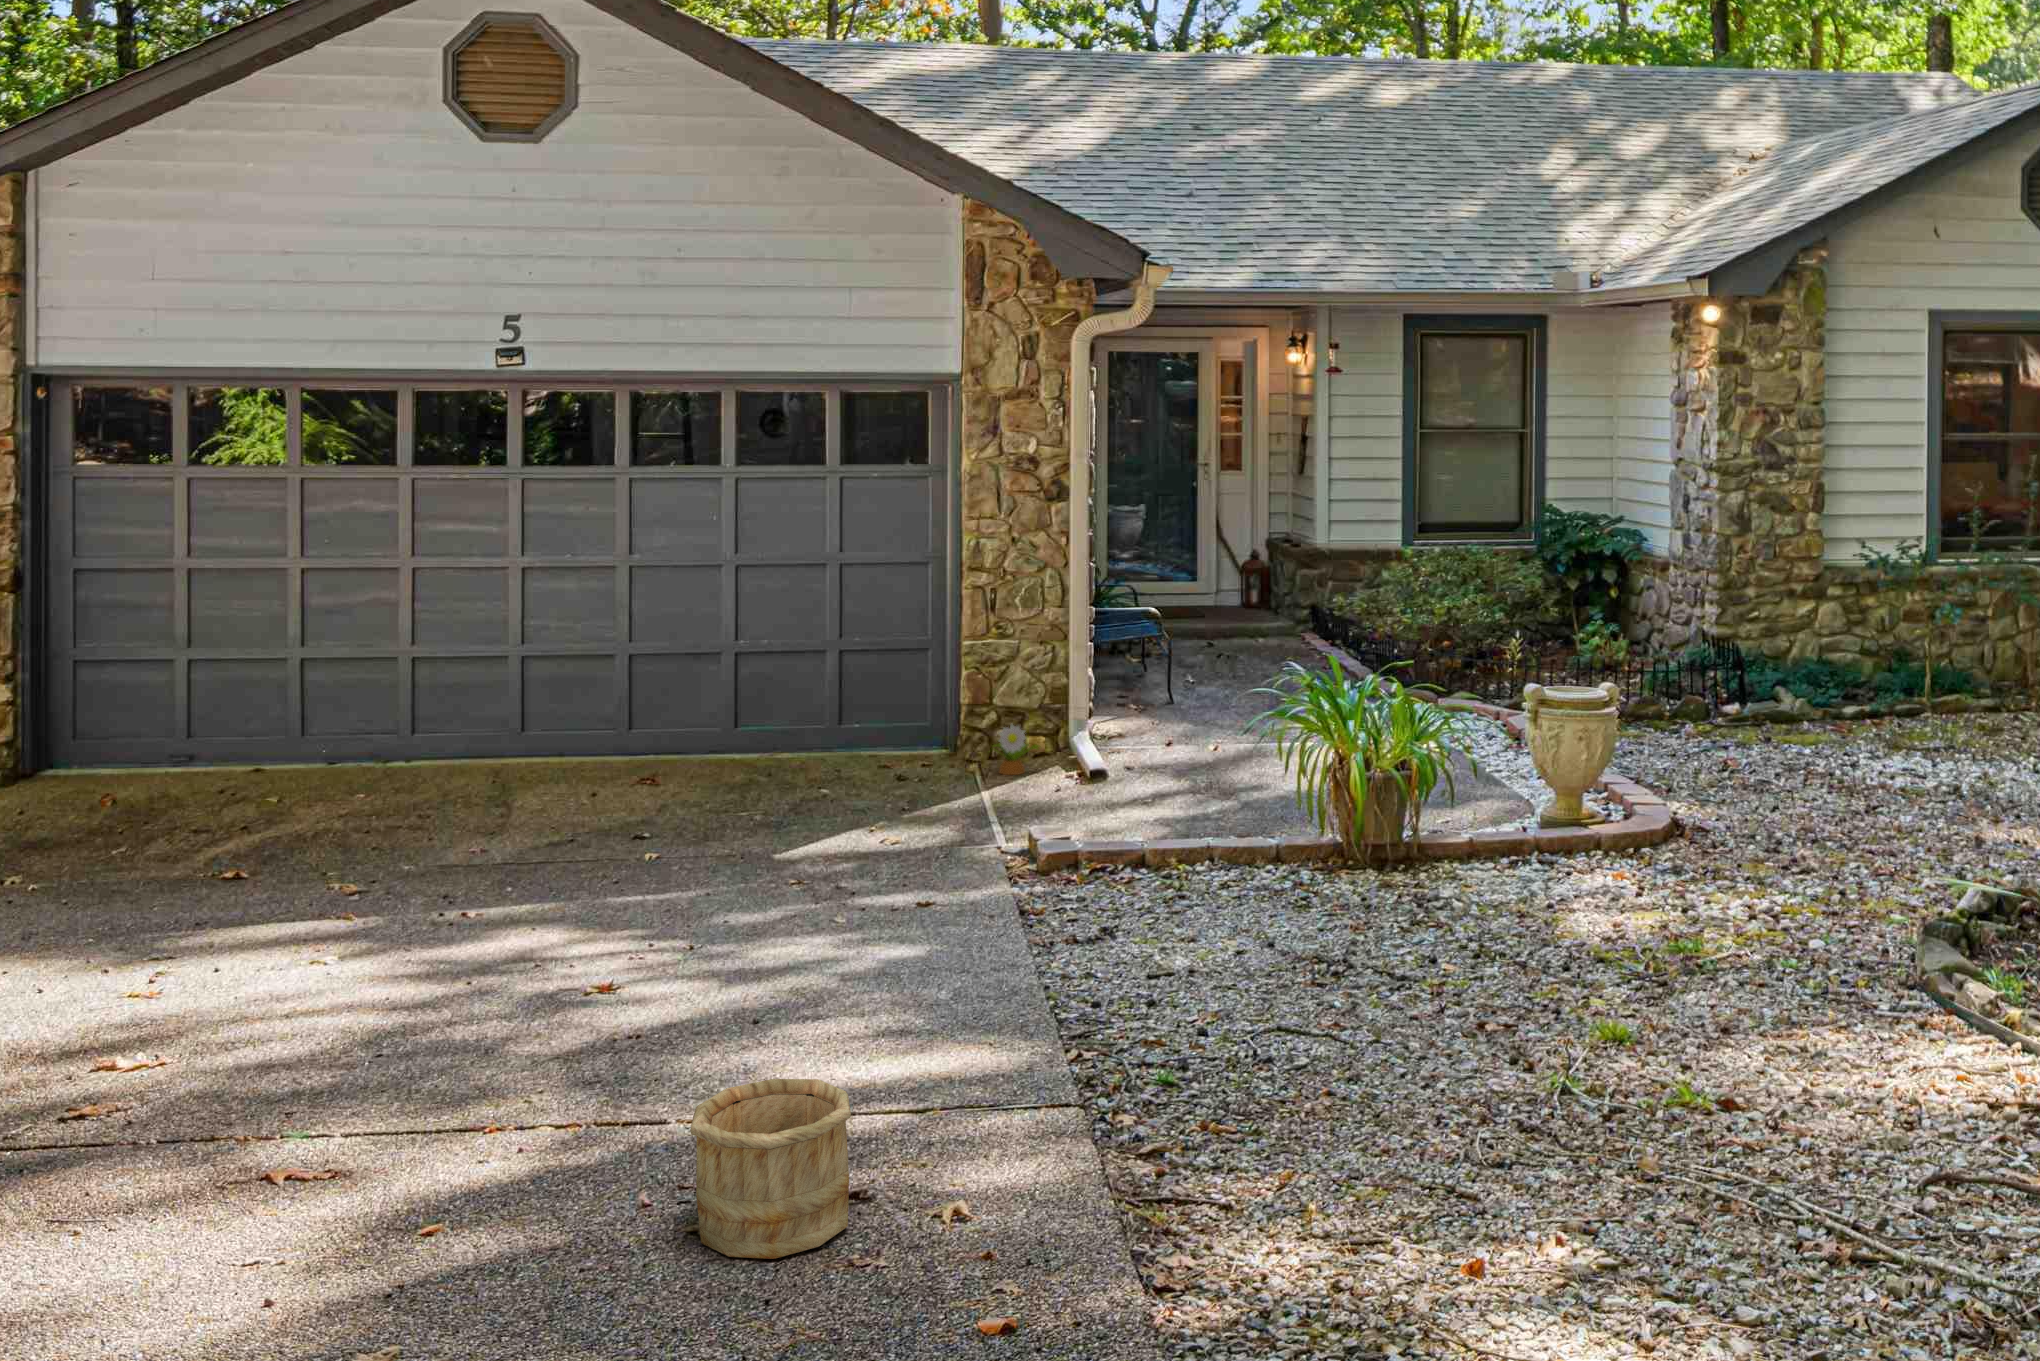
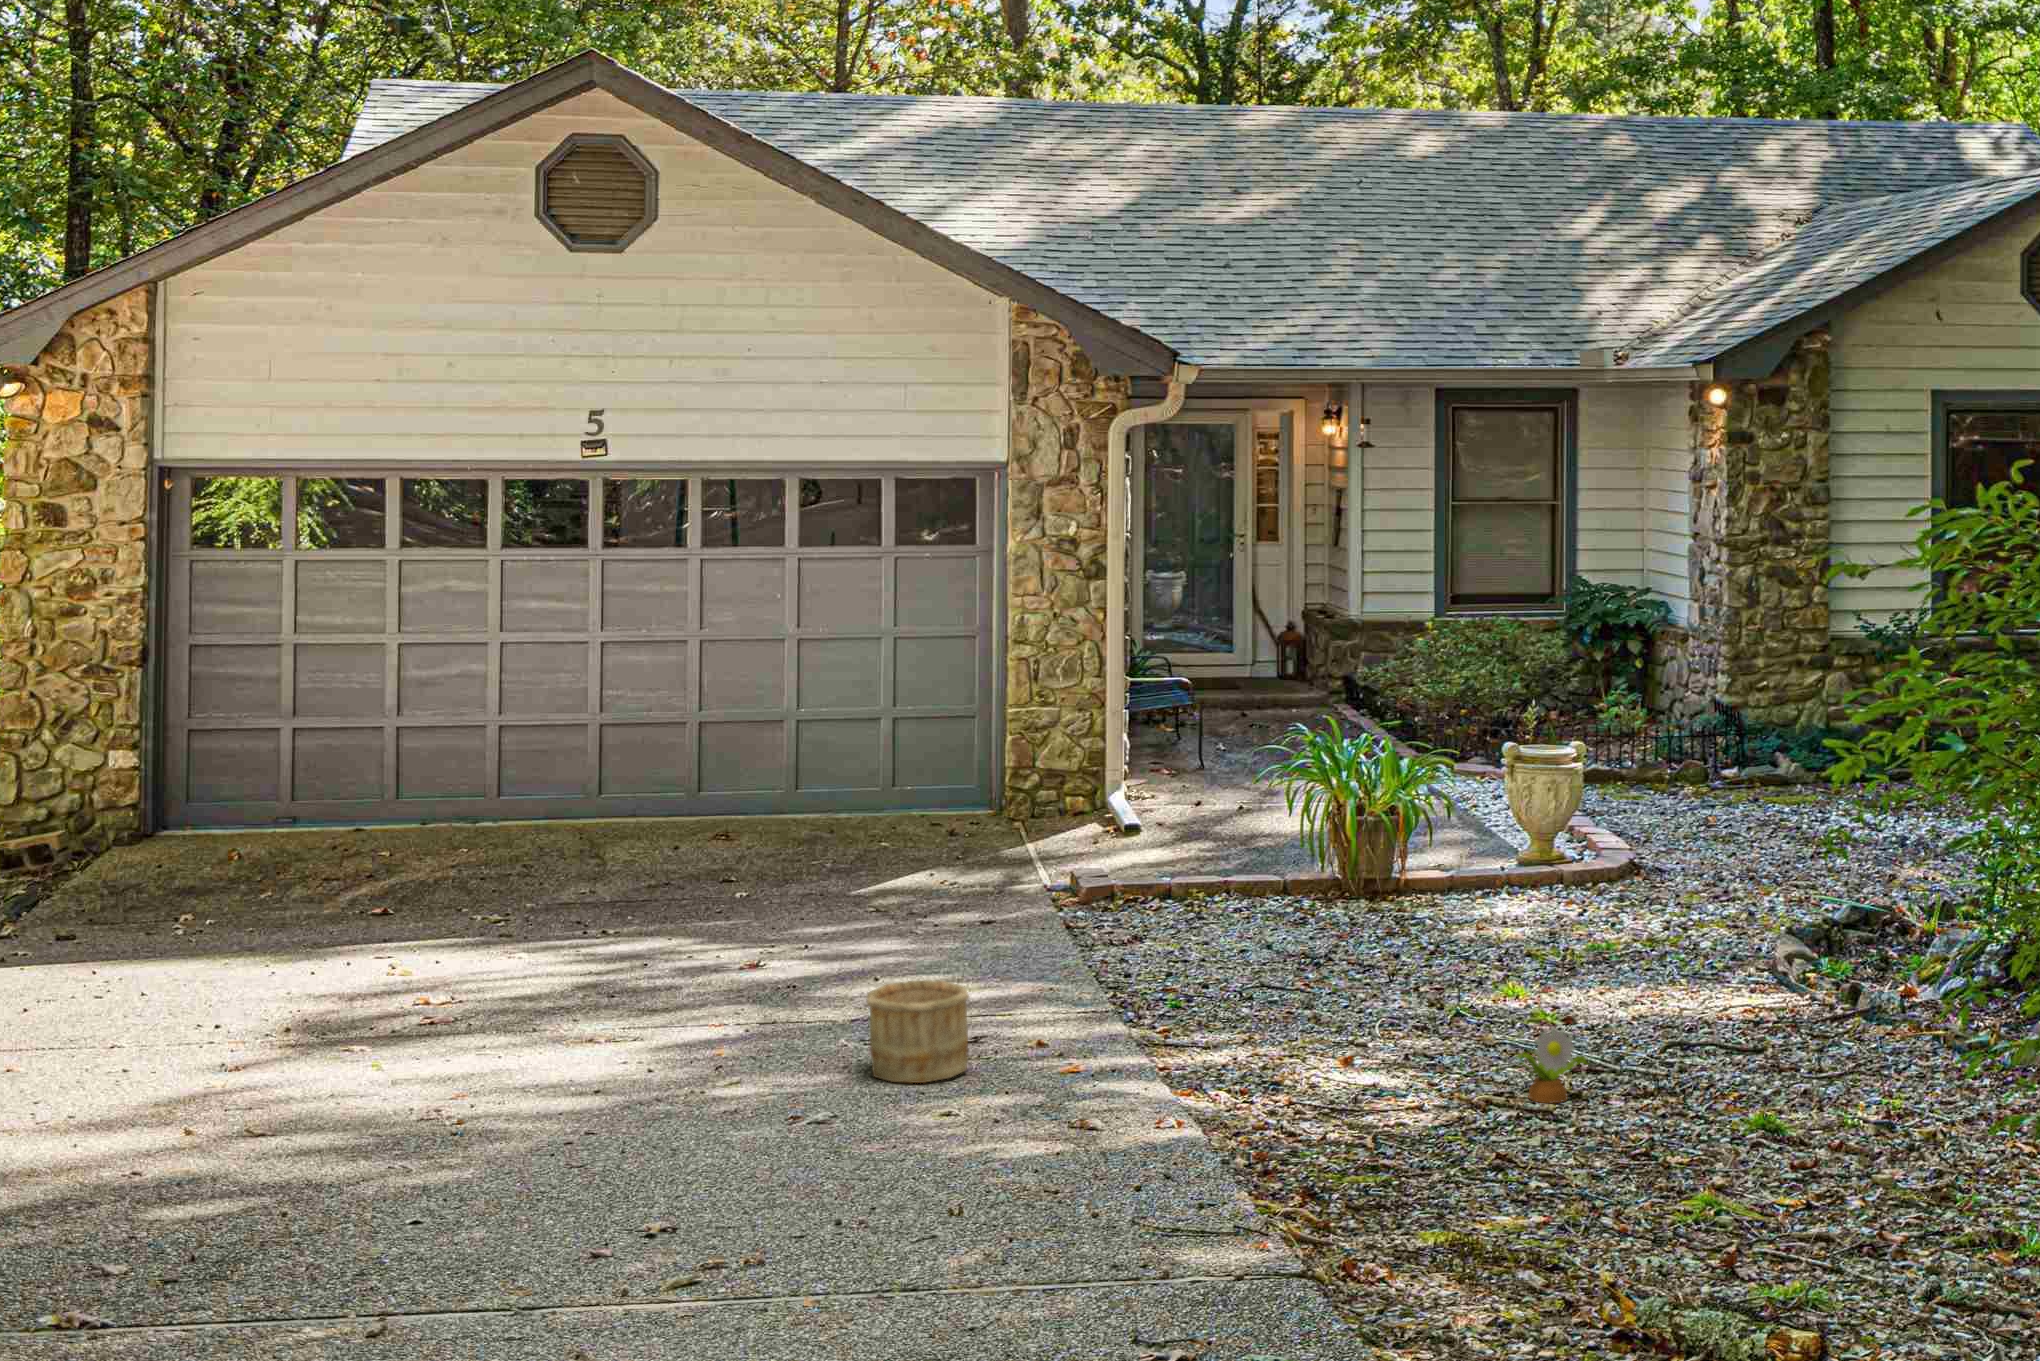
decorative plant: present [994,725,1039,775] -> present [1516,1027,1587,1103]

